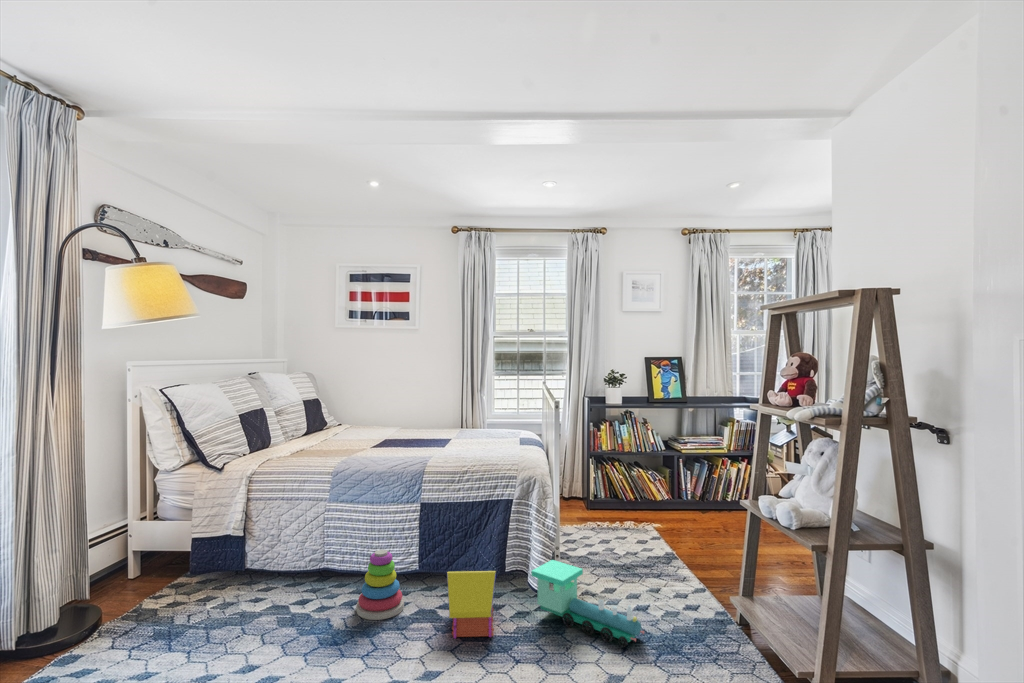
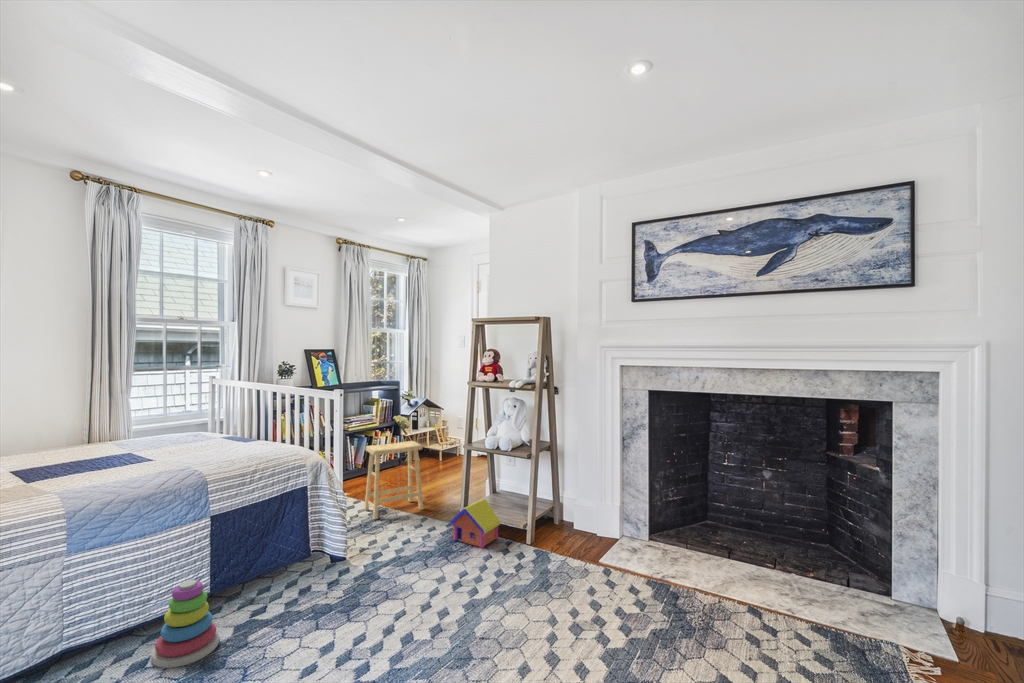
footstool: none [642,474,712,576] -> present [364,441,423,519]
toy train: present [531,560,644,647] -> none [349,526,442,574]
toy house: present [447,571,496,638] -> present [450,499,500,548]

